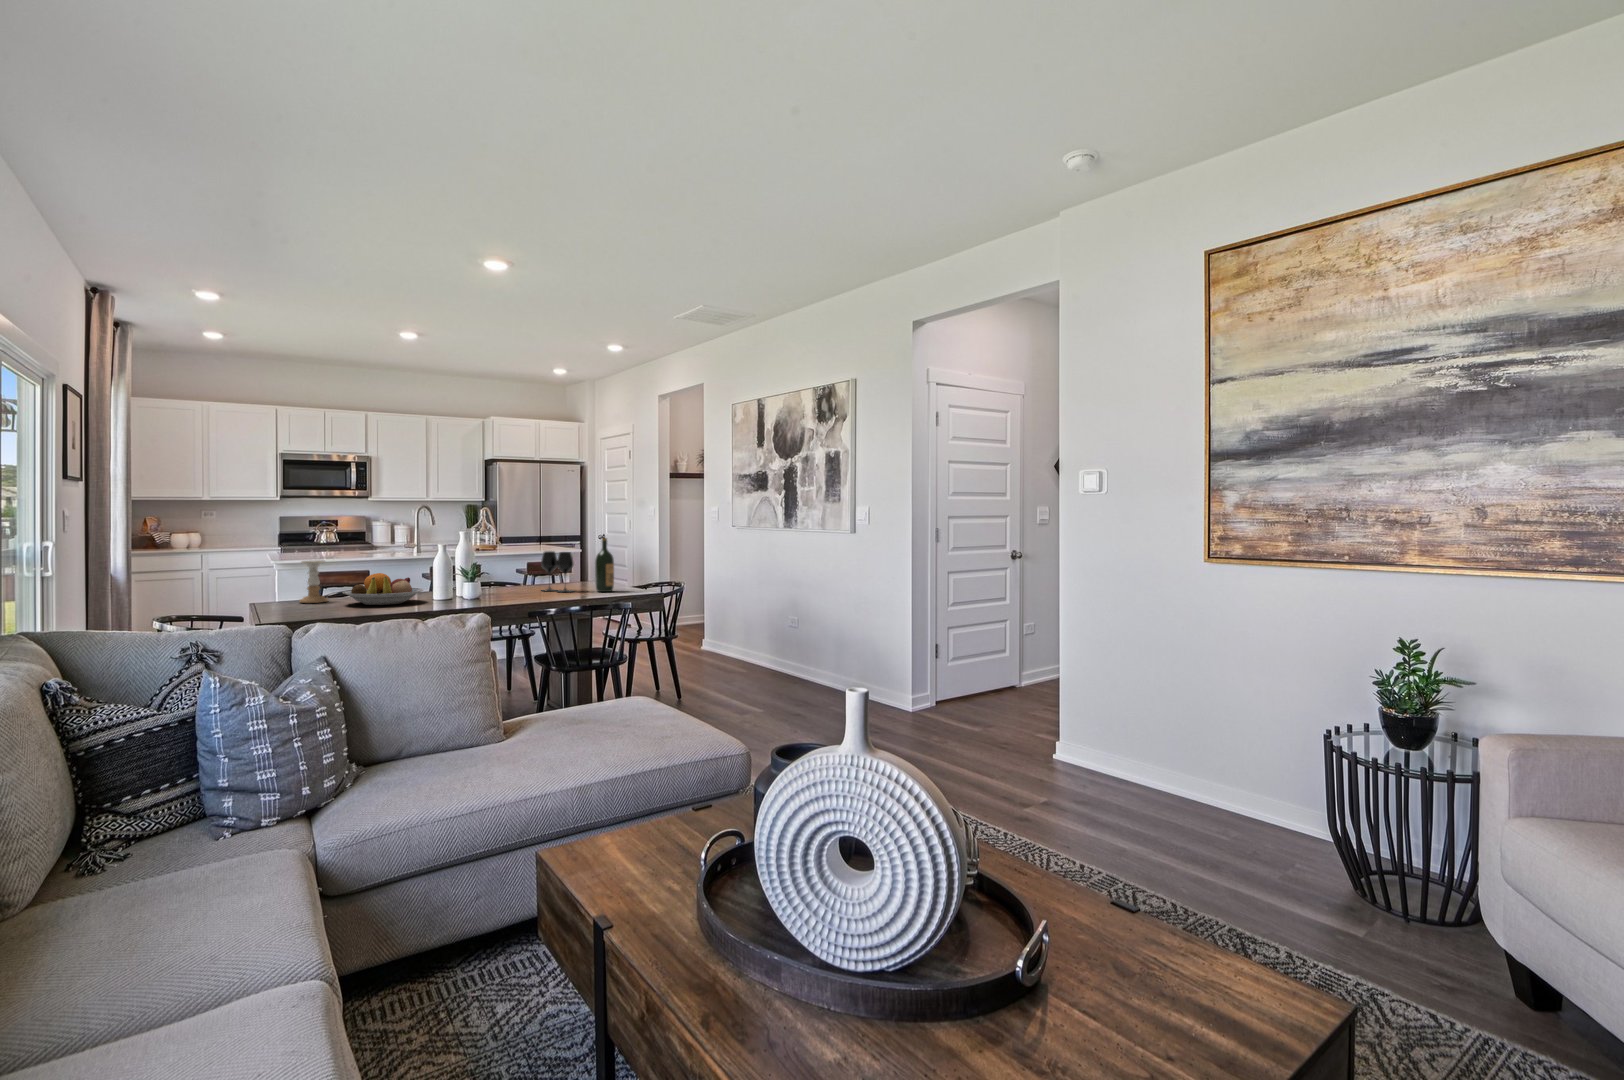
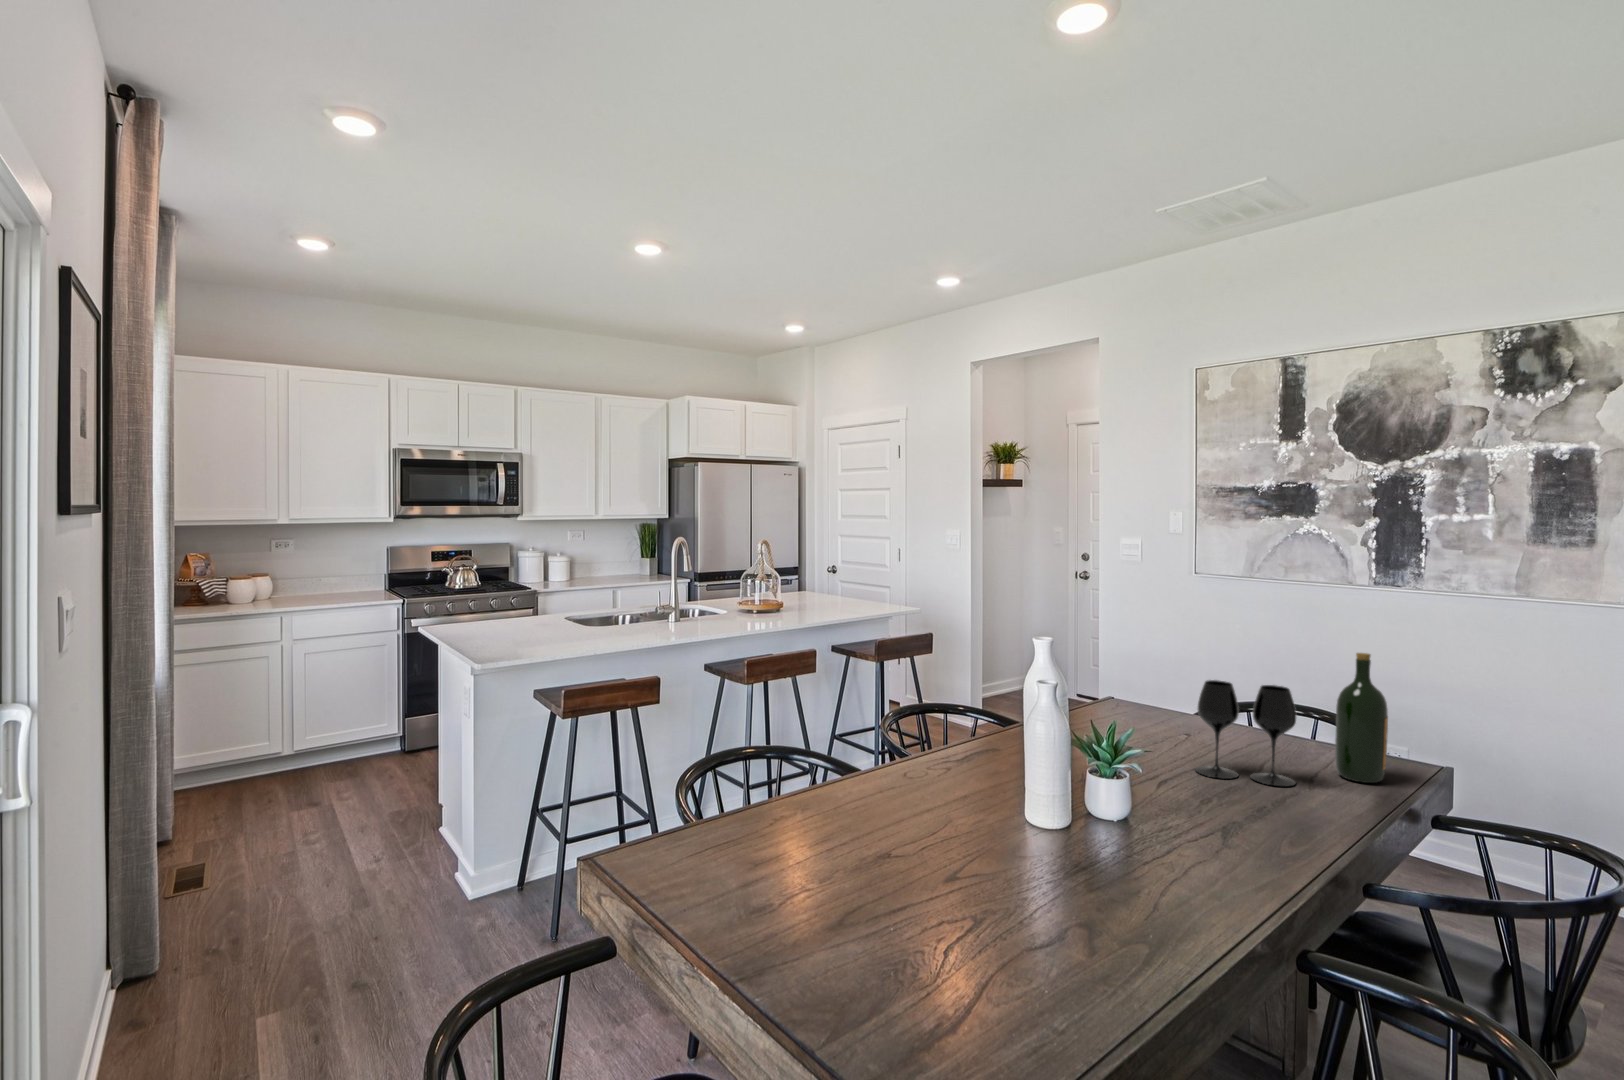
candle holder: present [300,560,328,603] -> none [798,769,872,917]
fruit bowl: present [342,573,423,605] -> none [954,811,1184,937]

